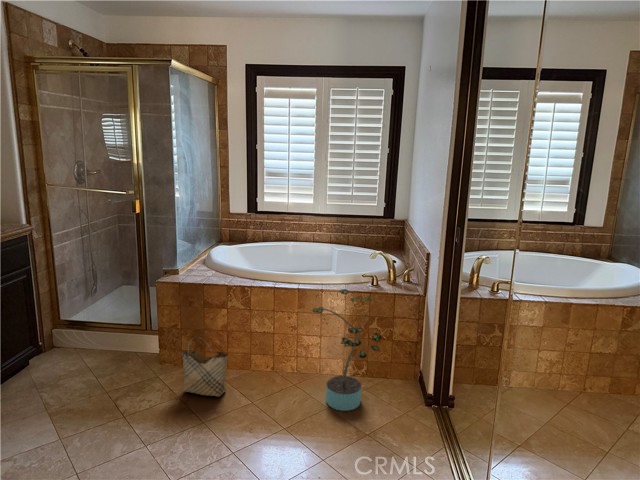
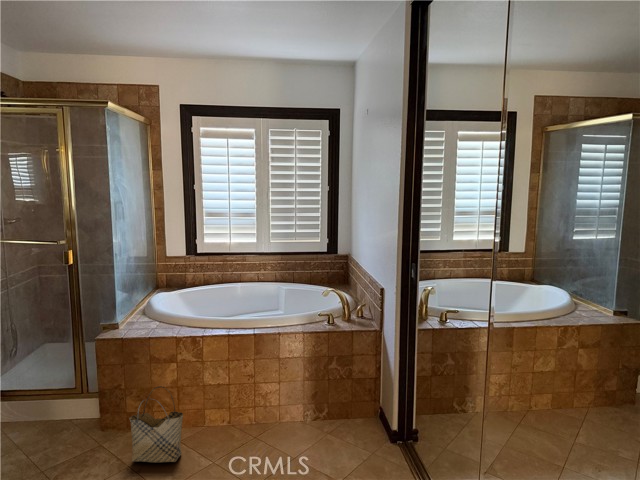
potted plant: present [313,289,381,411] -> none [275,331,347,459]

